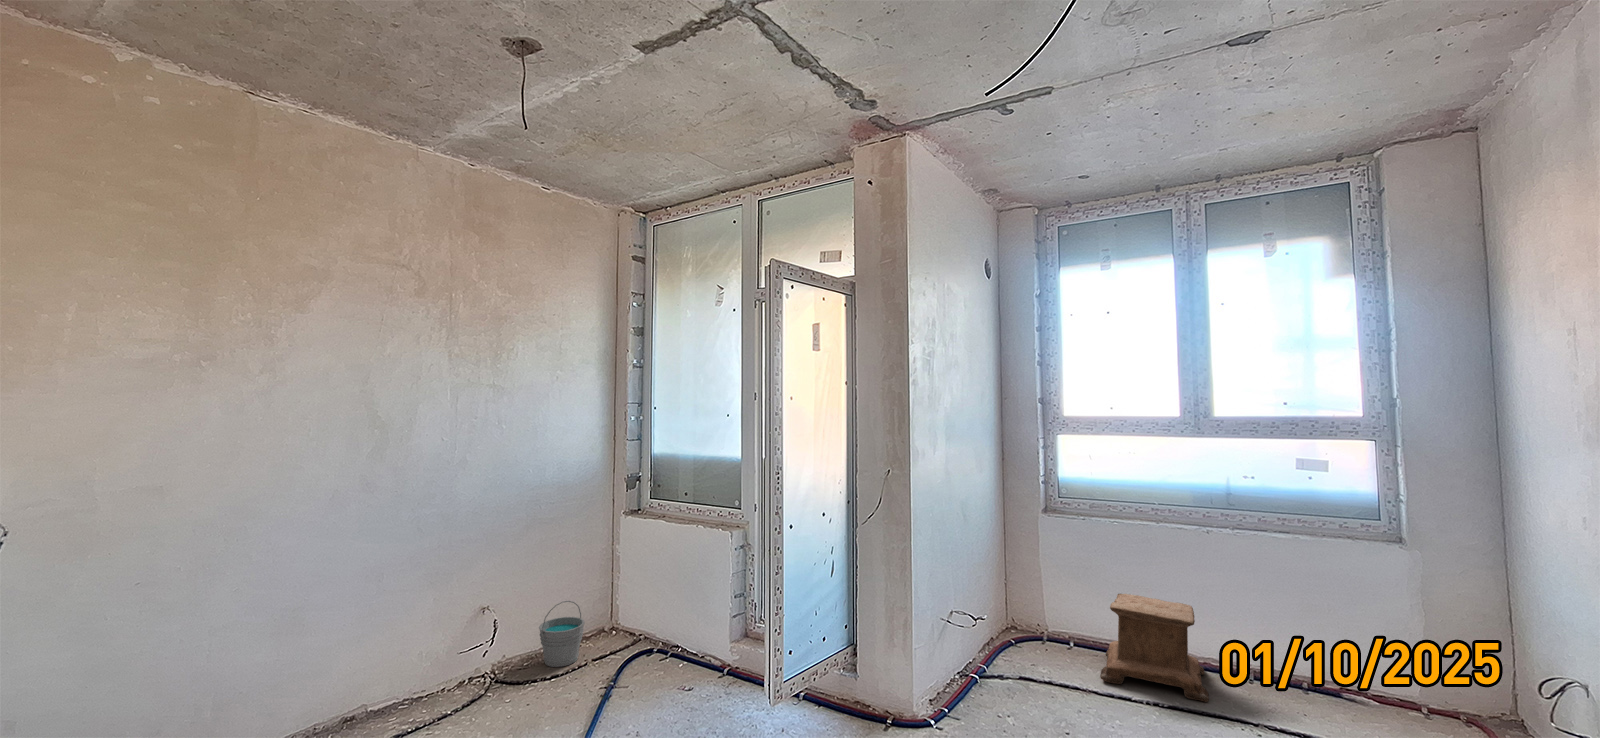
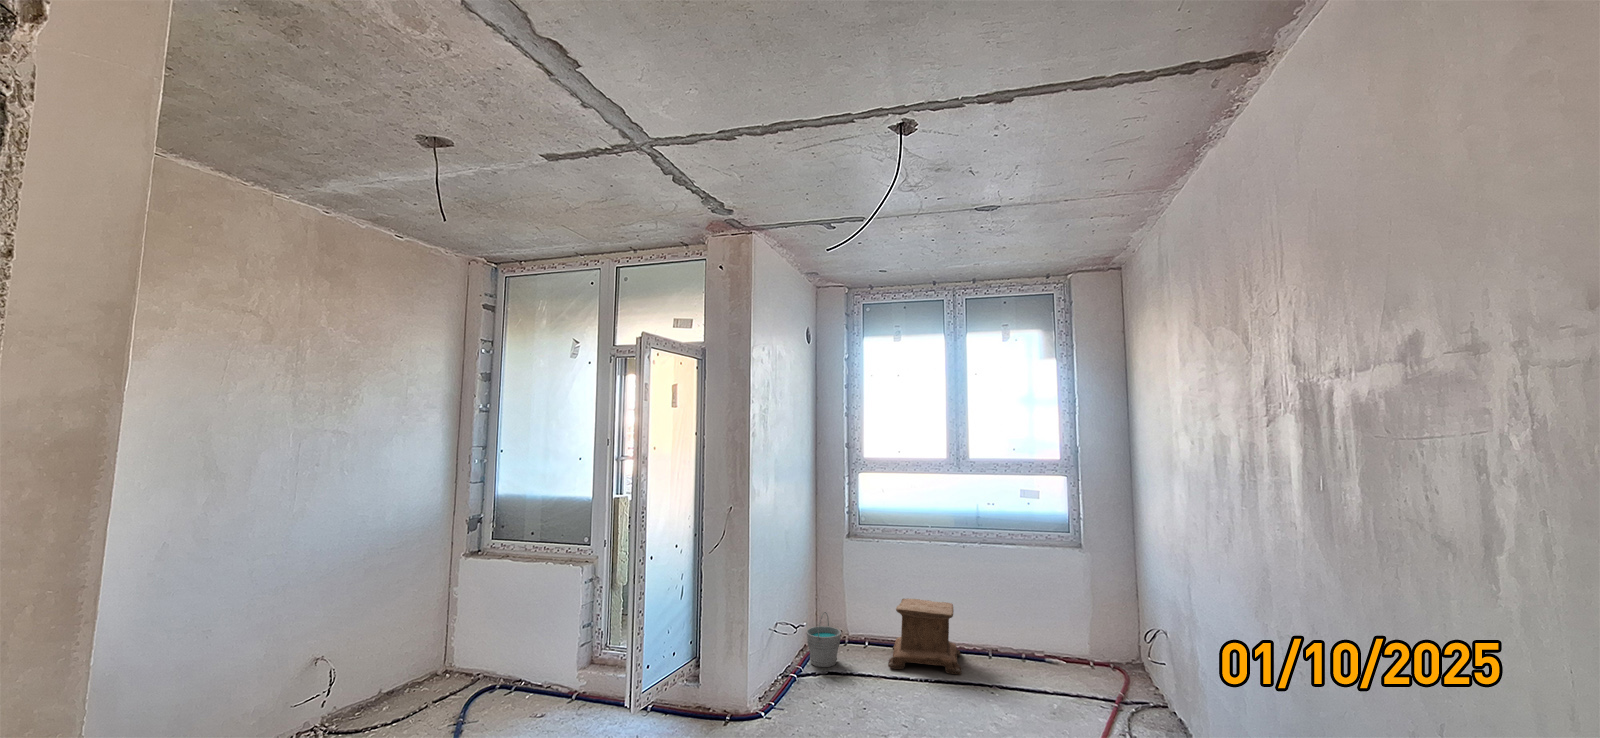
bucket: present [539,601,585,667] -> present [806,612,841,667]

